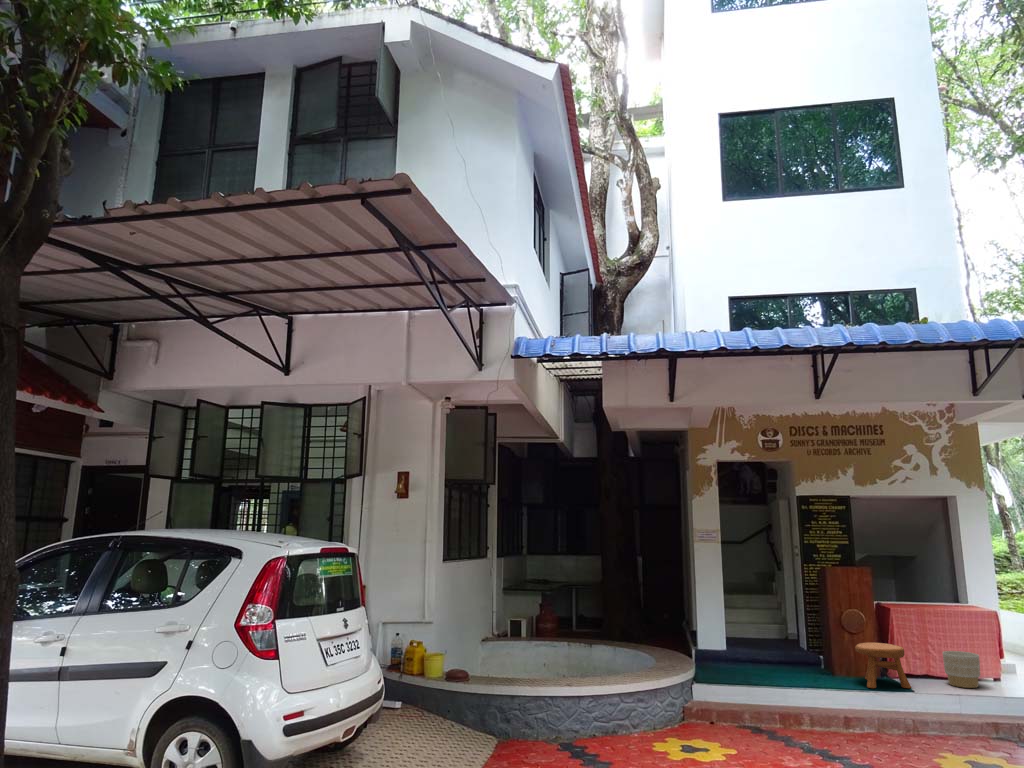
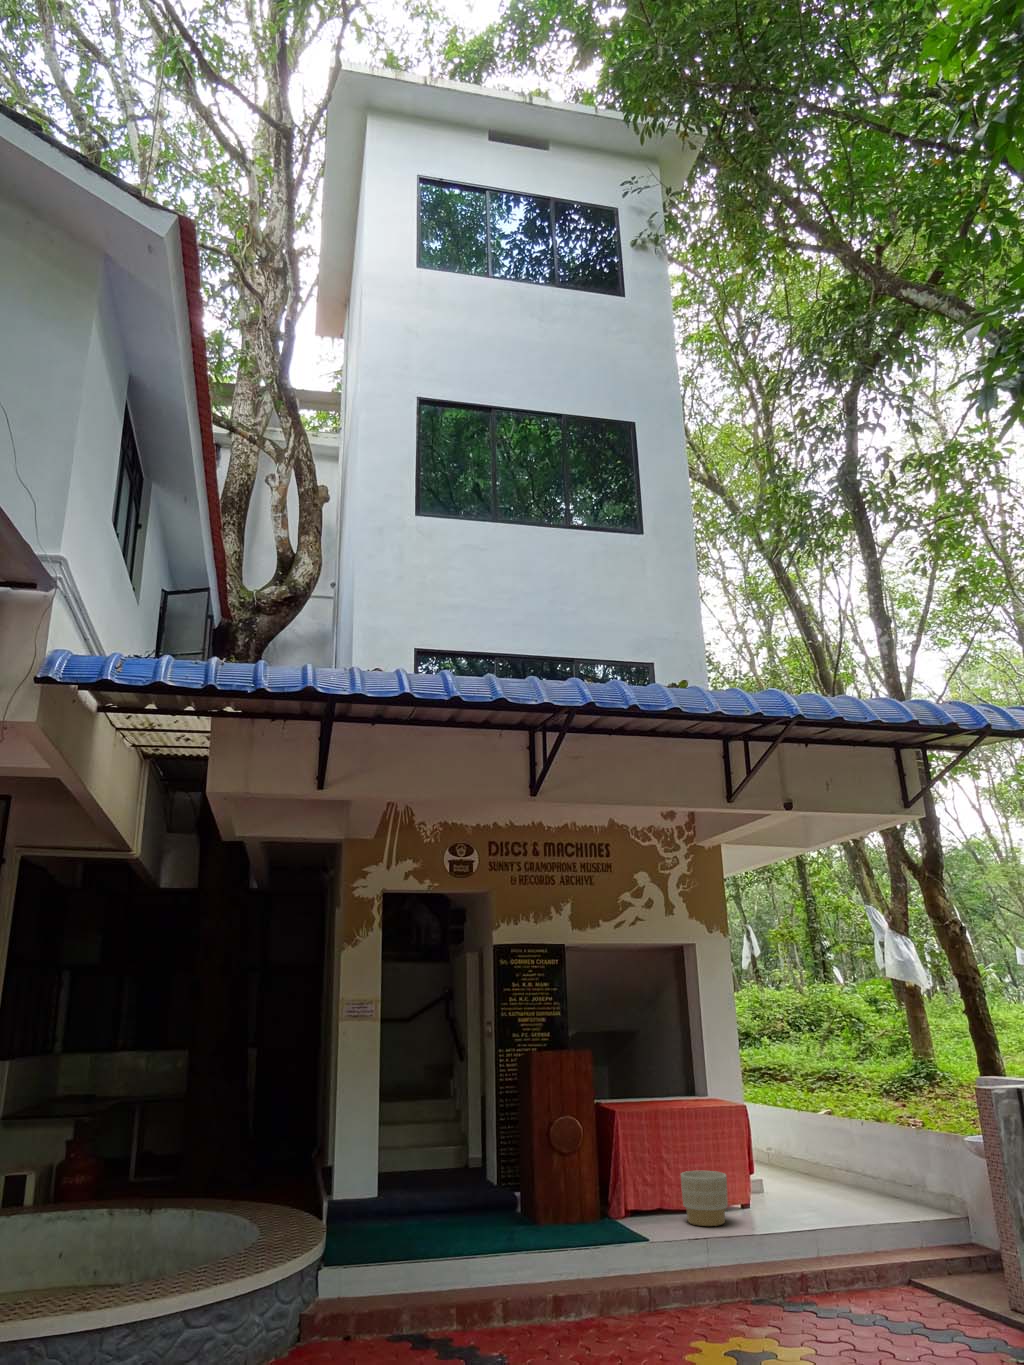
stool: present [855,643,911,688] -> none [567,1167,641,1242]

